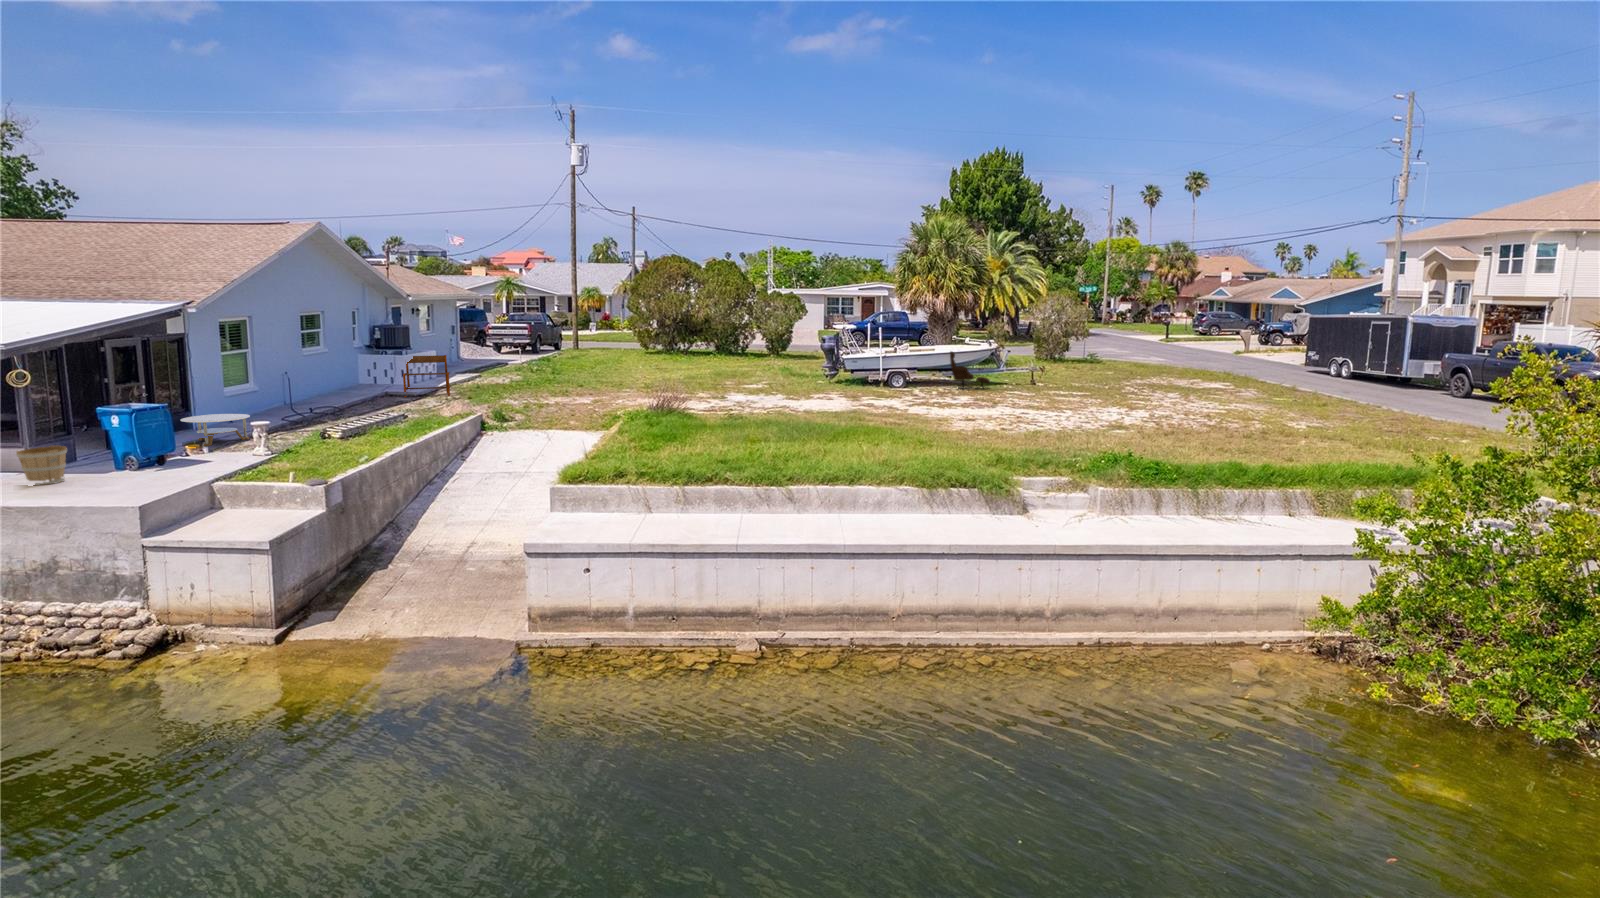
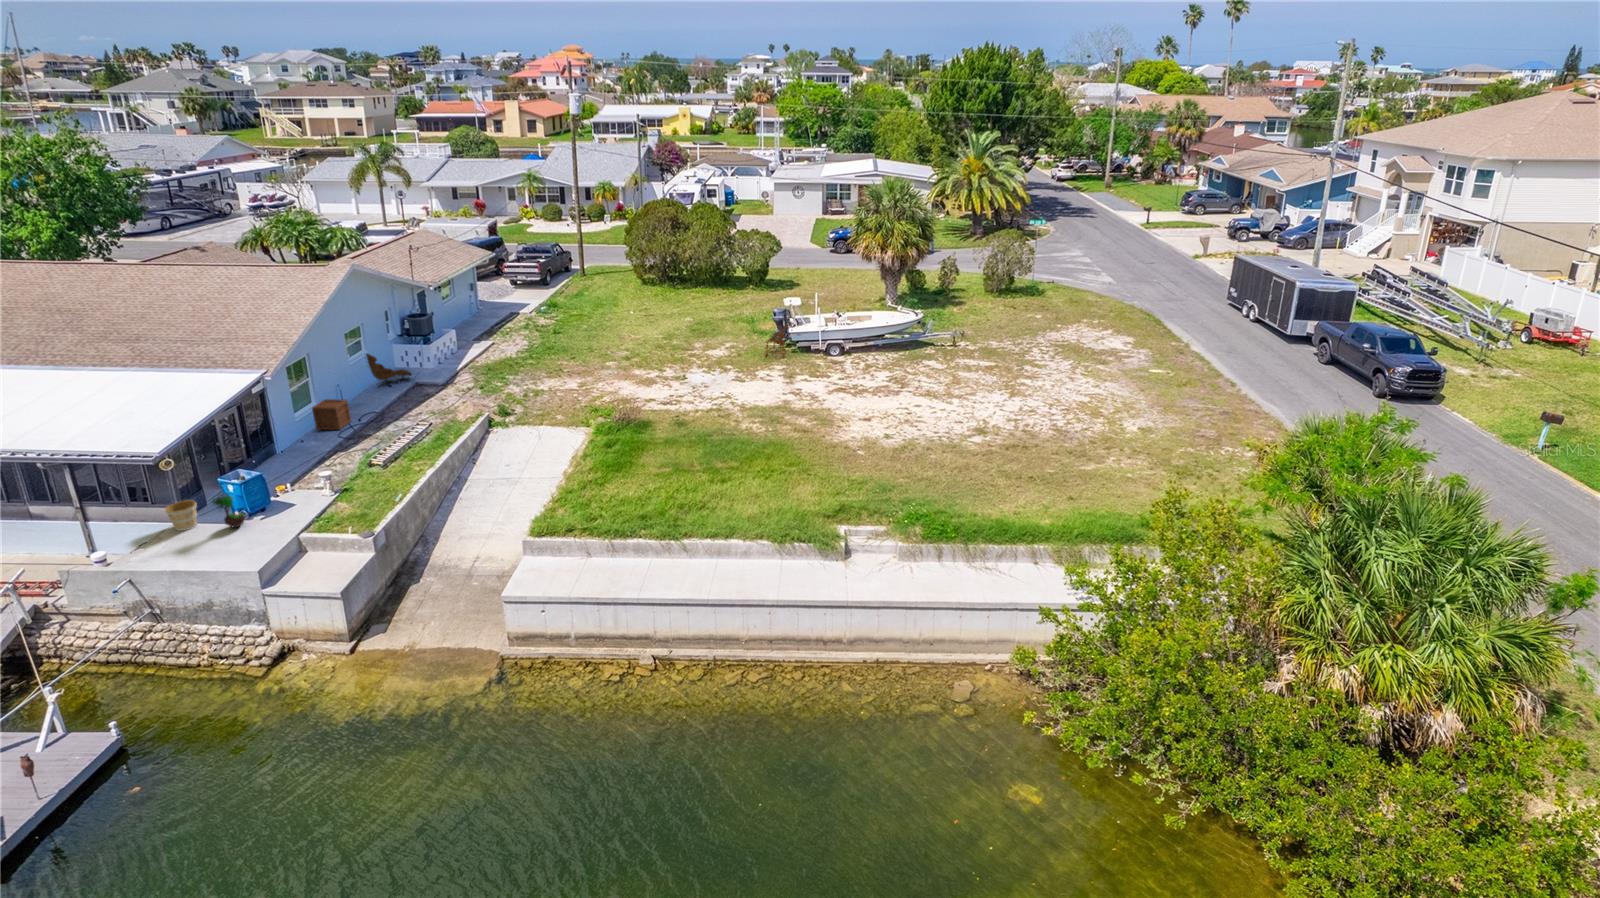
lounge chair: present [950,352,990,389] -> present [365,354,411,385]
bench: present [403,355,450,397] -> present [766,322,789,357]
wooden crate: none [258,389,309,424] -> present [312,399,351,430]
round table: present [180,414,250,446] -> none [261,437,311,469]
potted tree: none [85,424,137,483] -> present [212,495,245,527]

